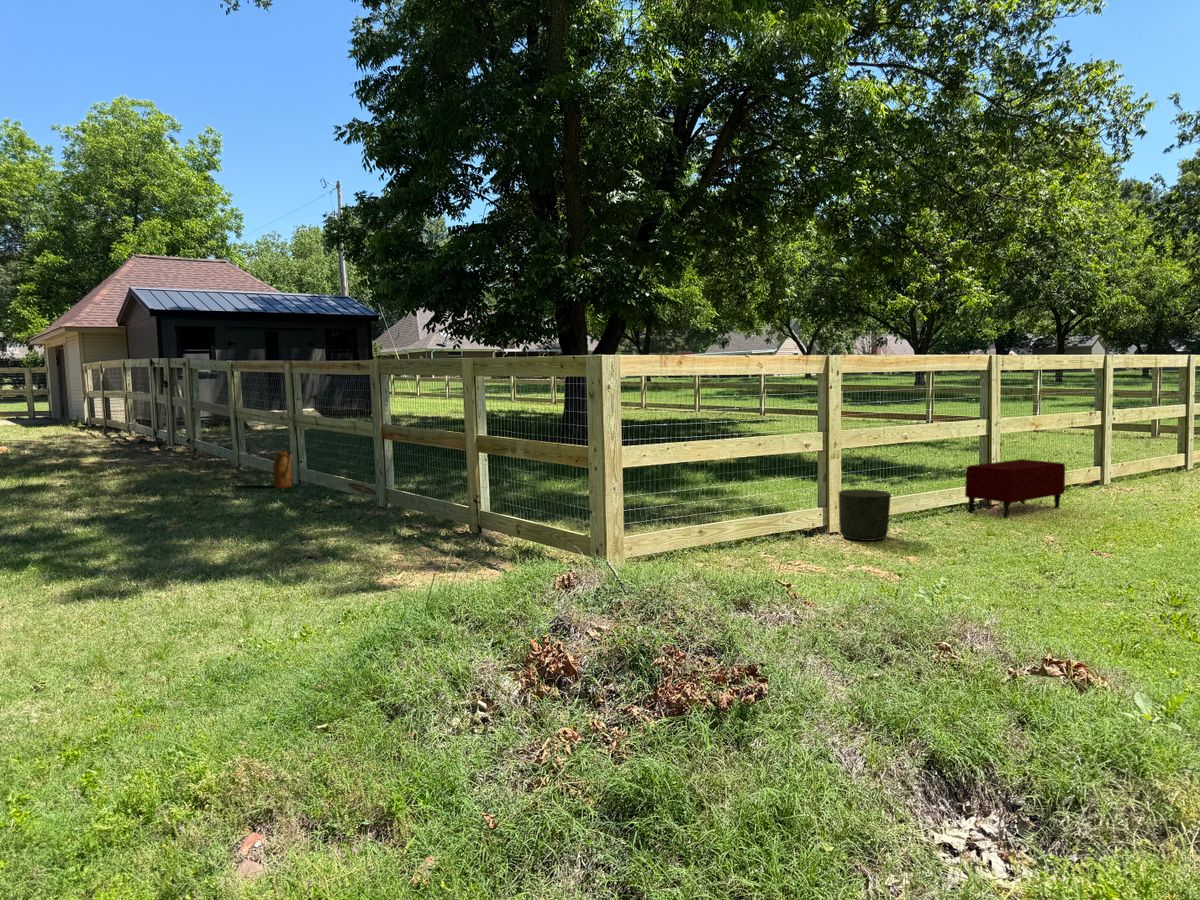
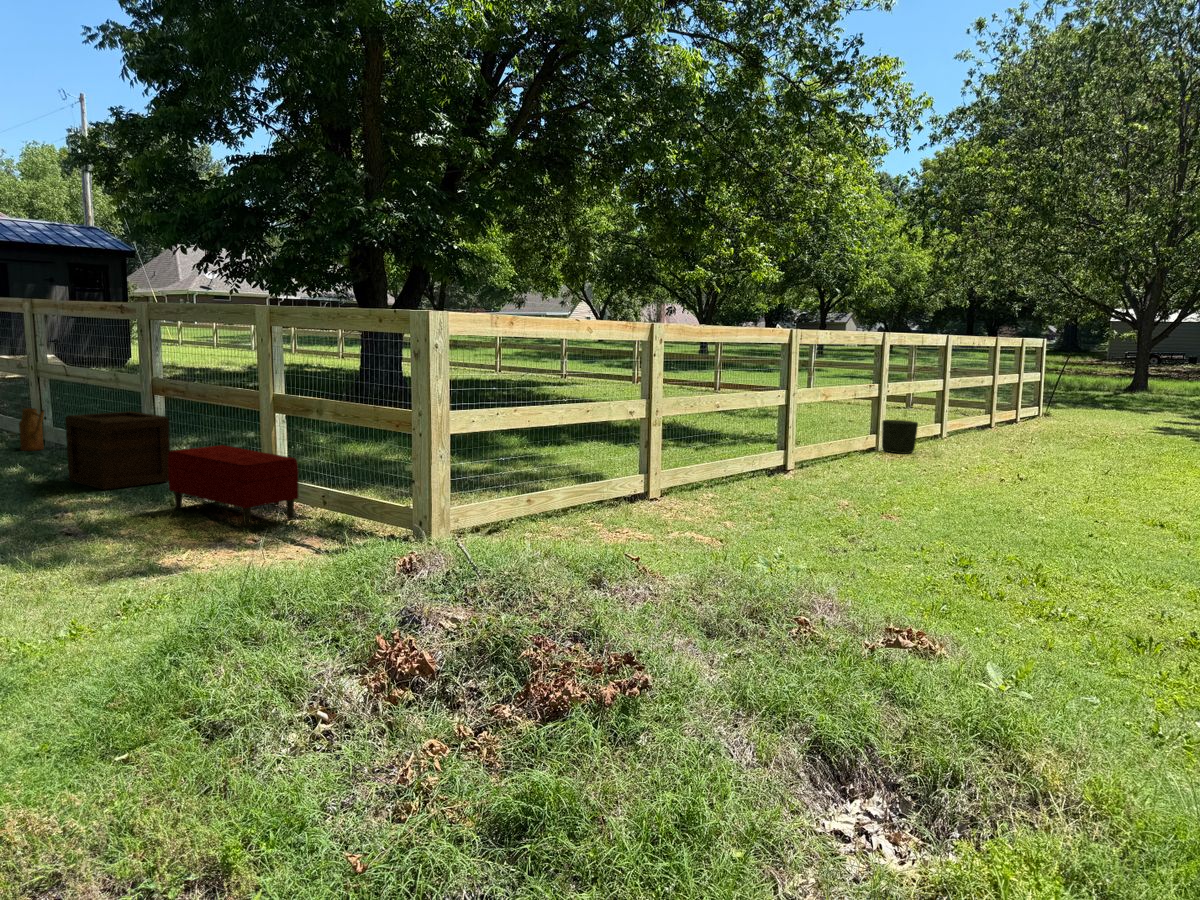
wooden crate: none [306,452,390,521] -> present [65,411,170,490]
bench: present [965,459,1065,518] -> present [168,445,299,527]
planter: present [838,489,891,541] -> present [882,420,918,453]

